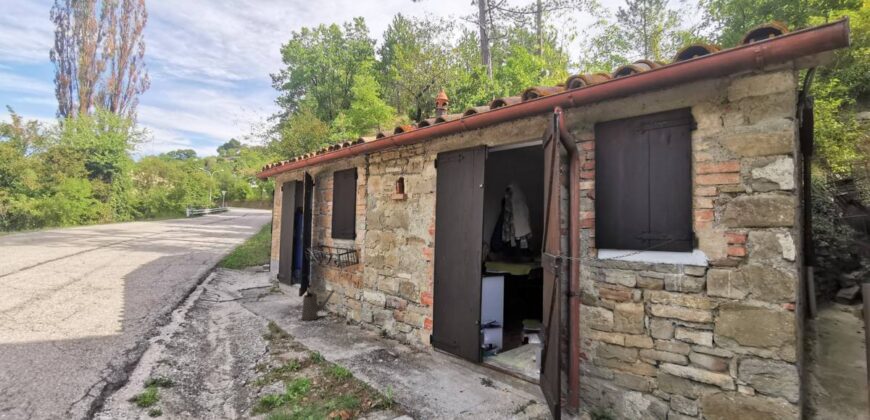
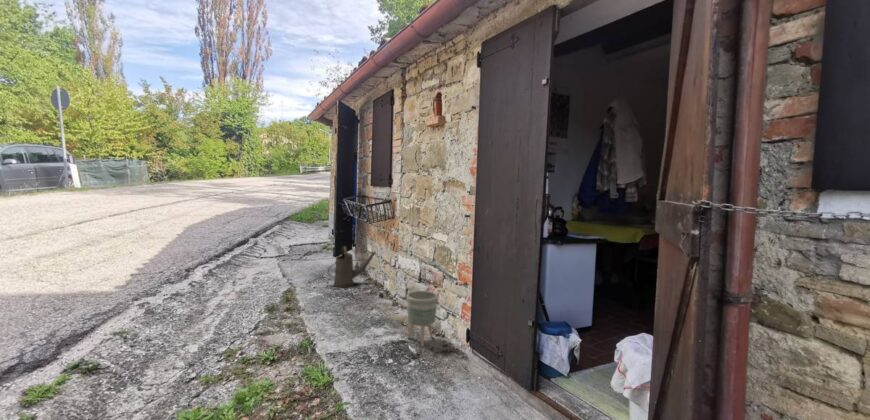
planter: none [383,314,405,352] -> present [407,291,437,346]

